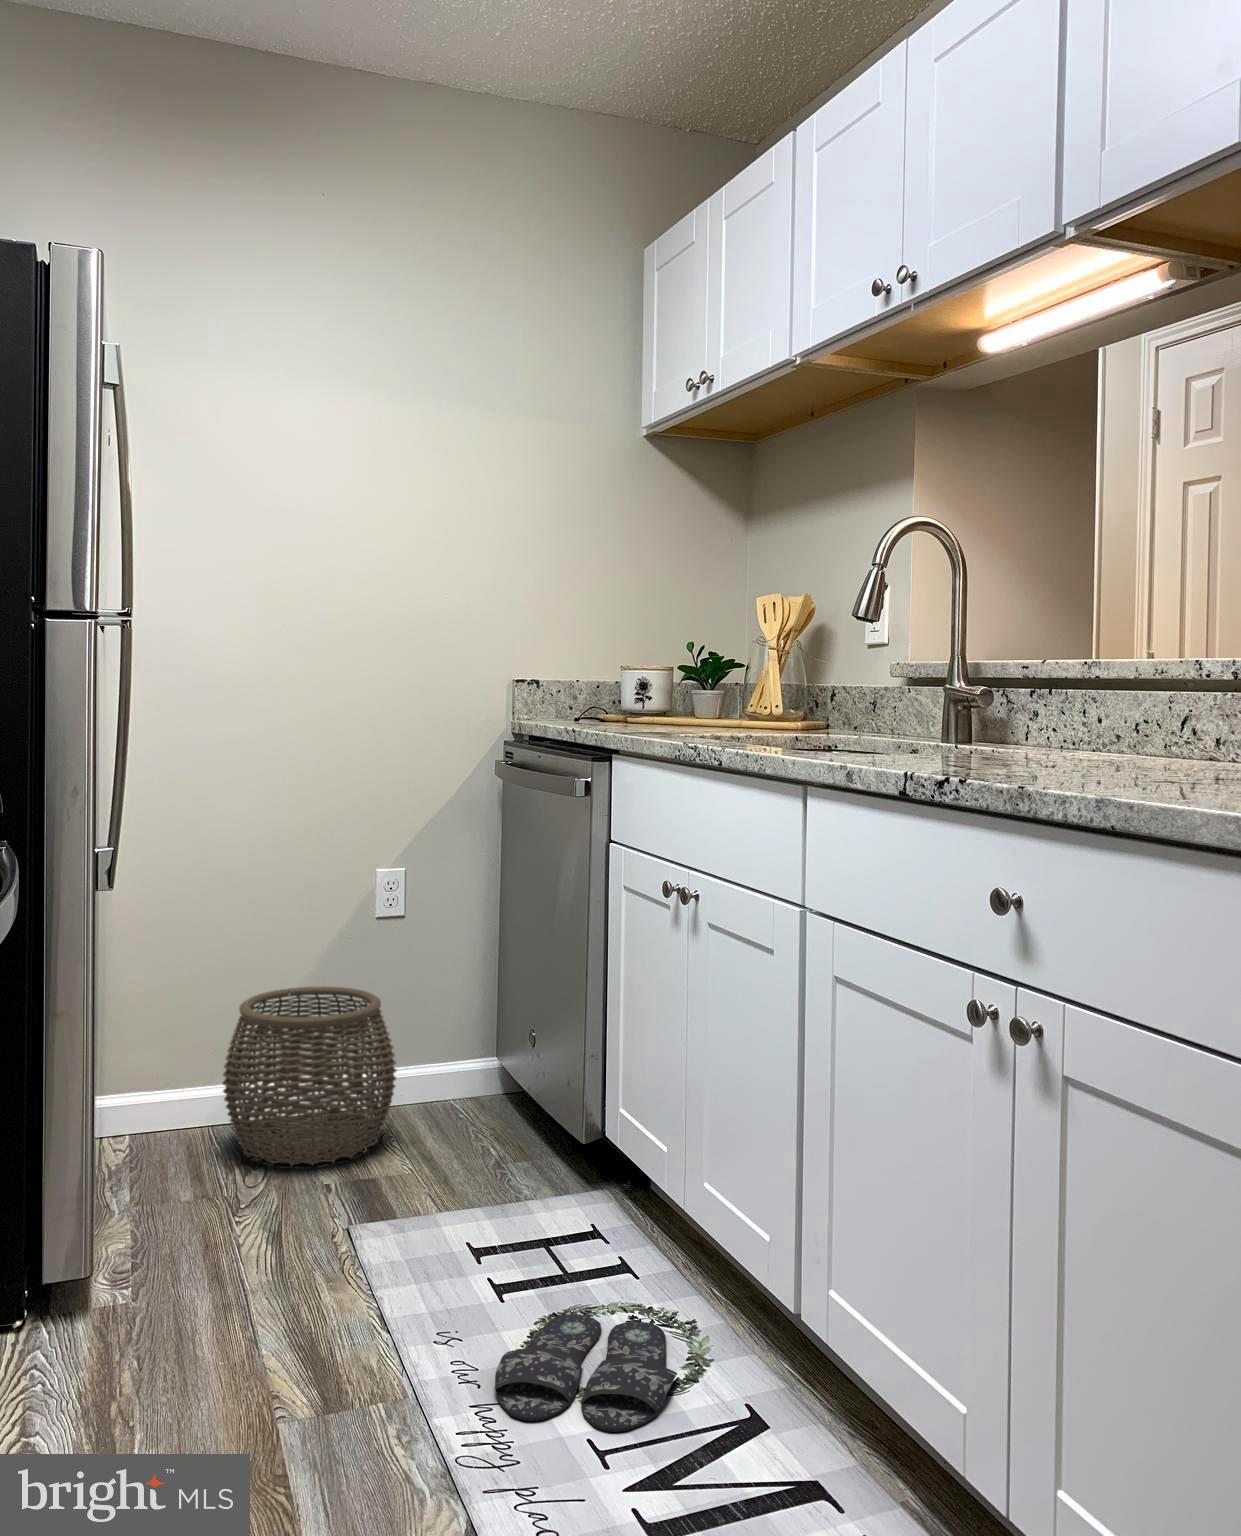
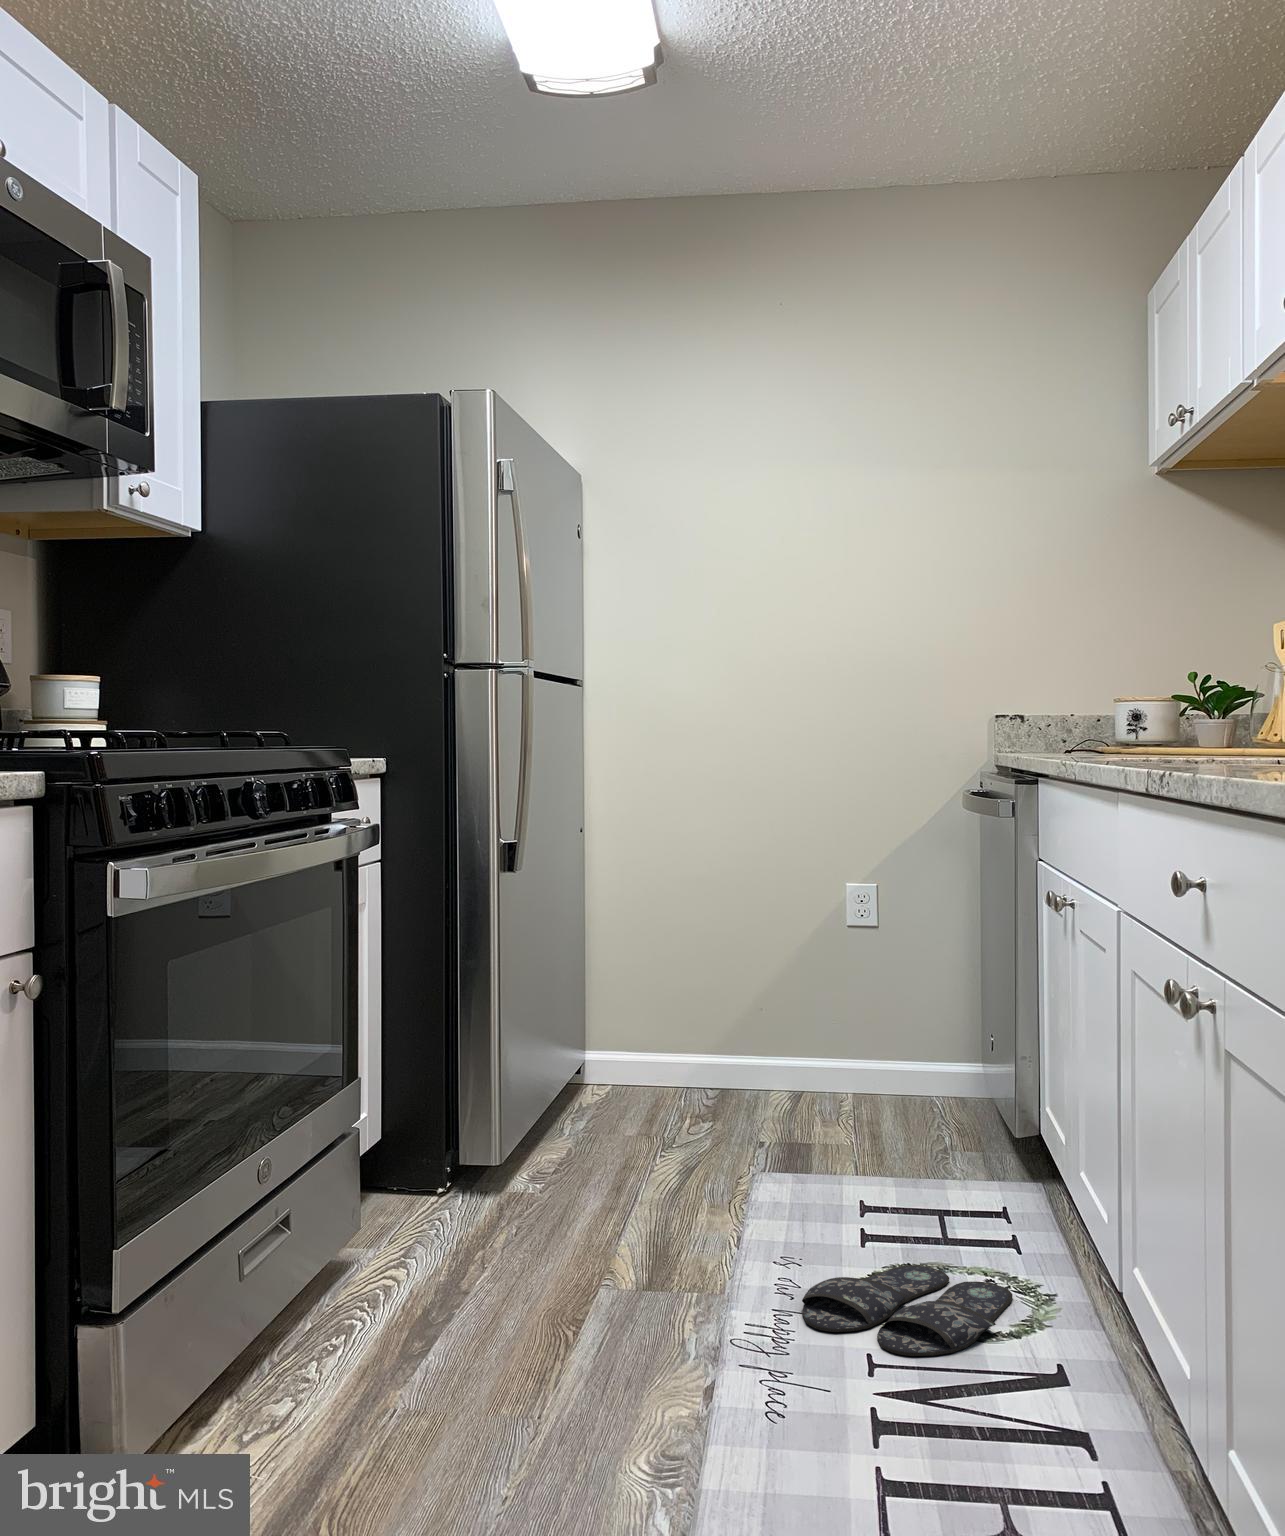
woven basket: present [223,987,397,1166] -> none [684,957,854,1127]

